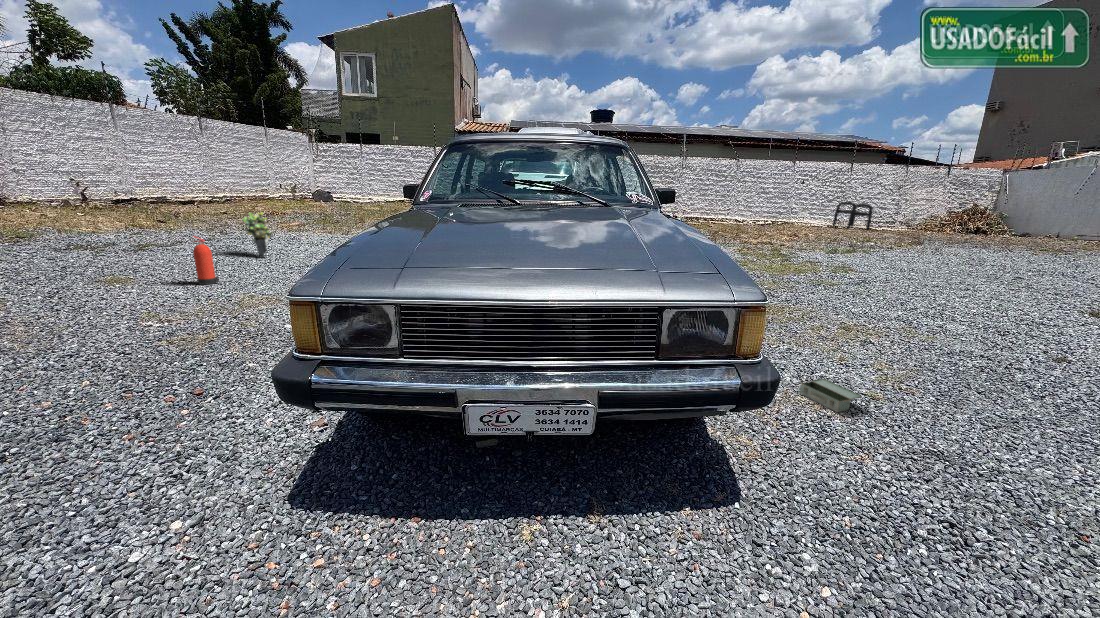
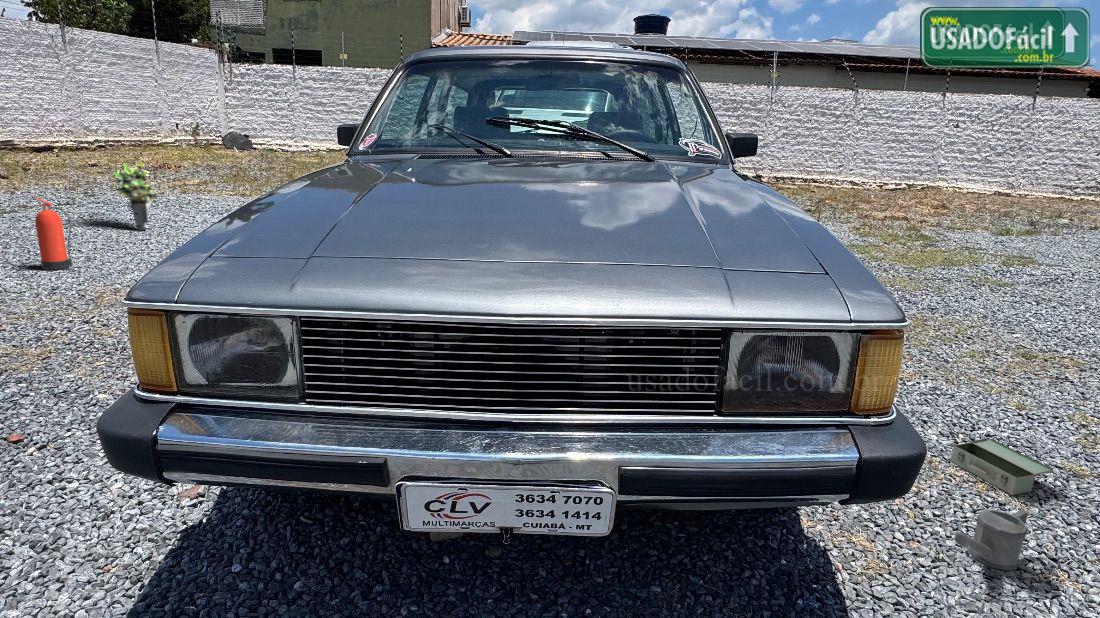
bench: present [833,202,872,229] -> none [999,158,1062,199]
watering can: none [800,419,845,456] -> present [954,510,1028,571]

